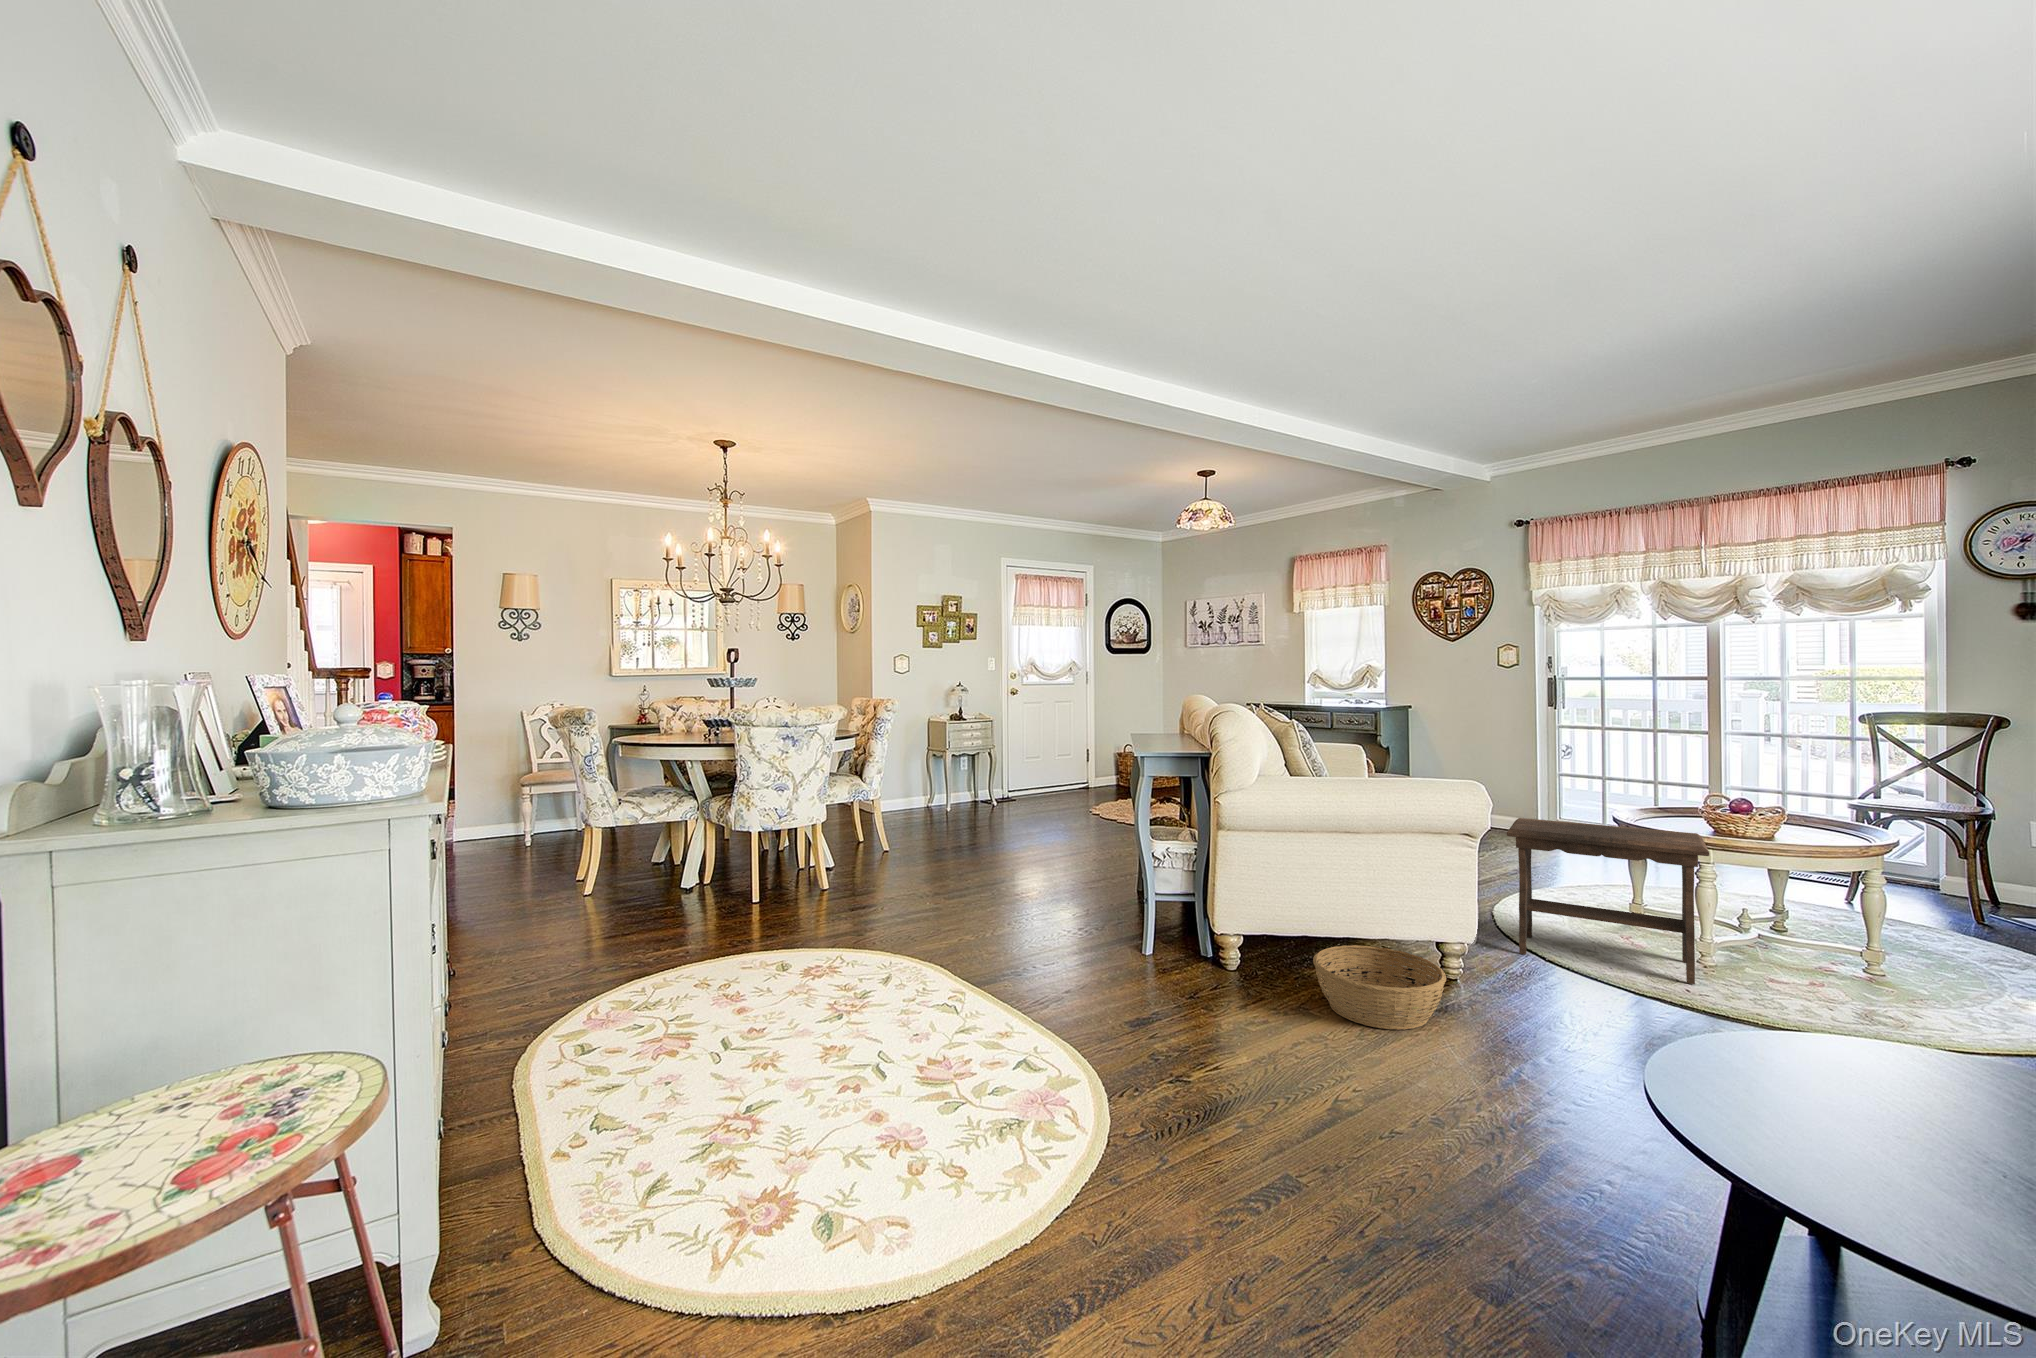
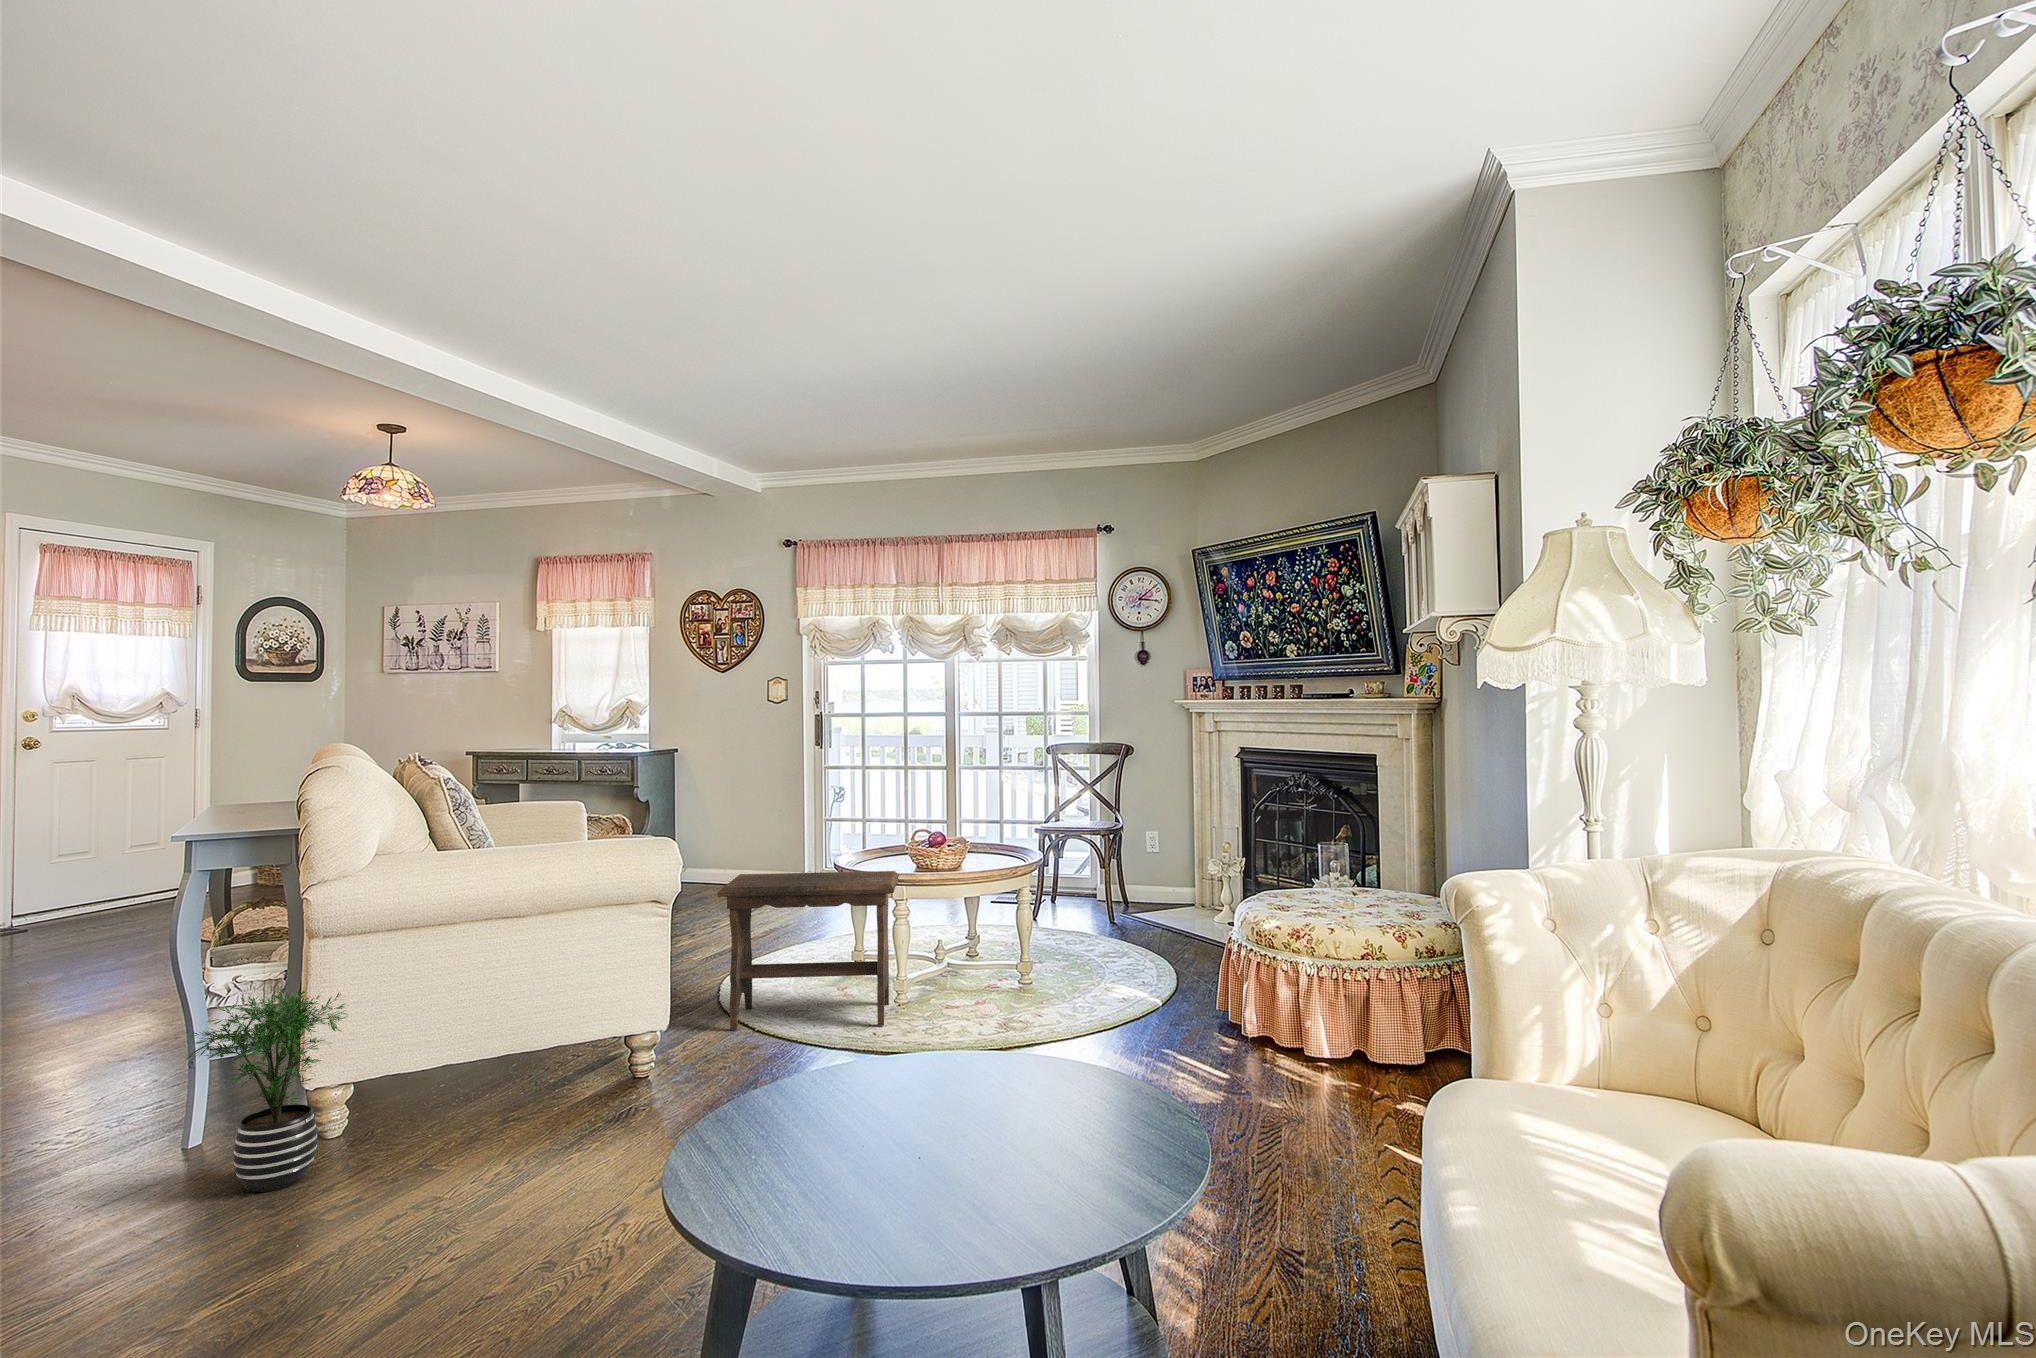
potted plant: none [1156,861,1250,996] -> present [186,989,347,1192]
basket: present [1313,945,1446,1030] -> none [444,1058,616,1166]

